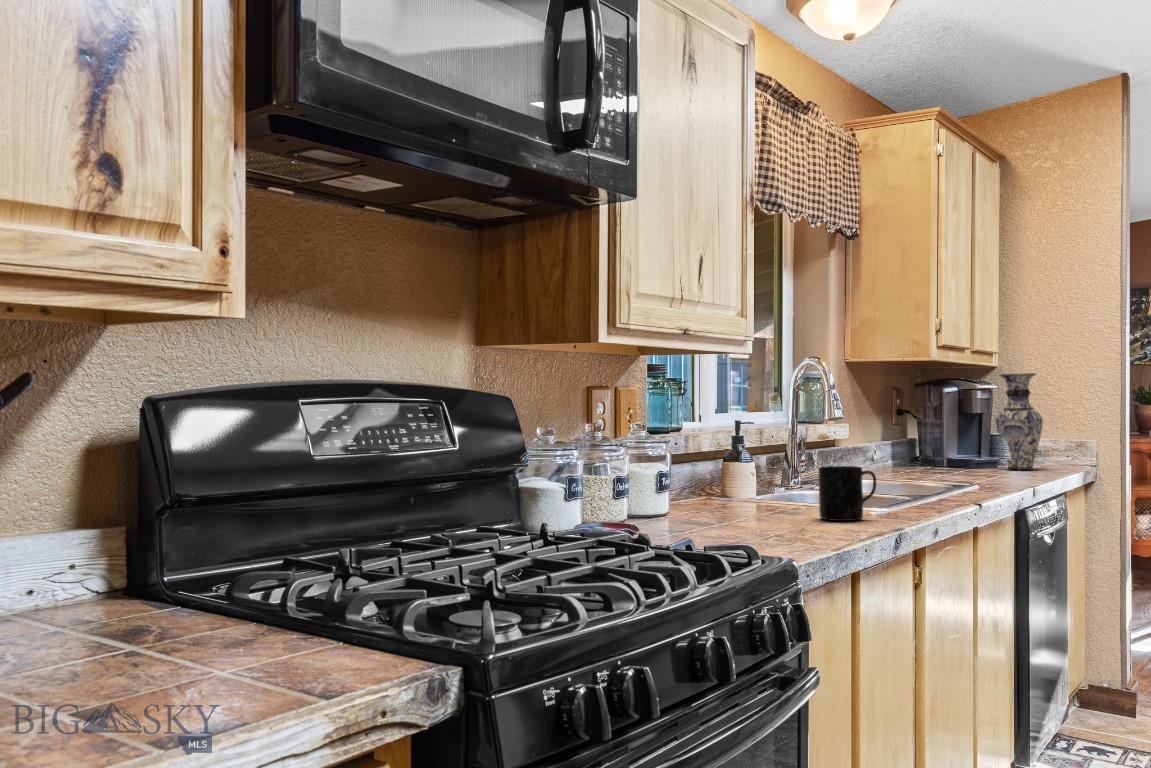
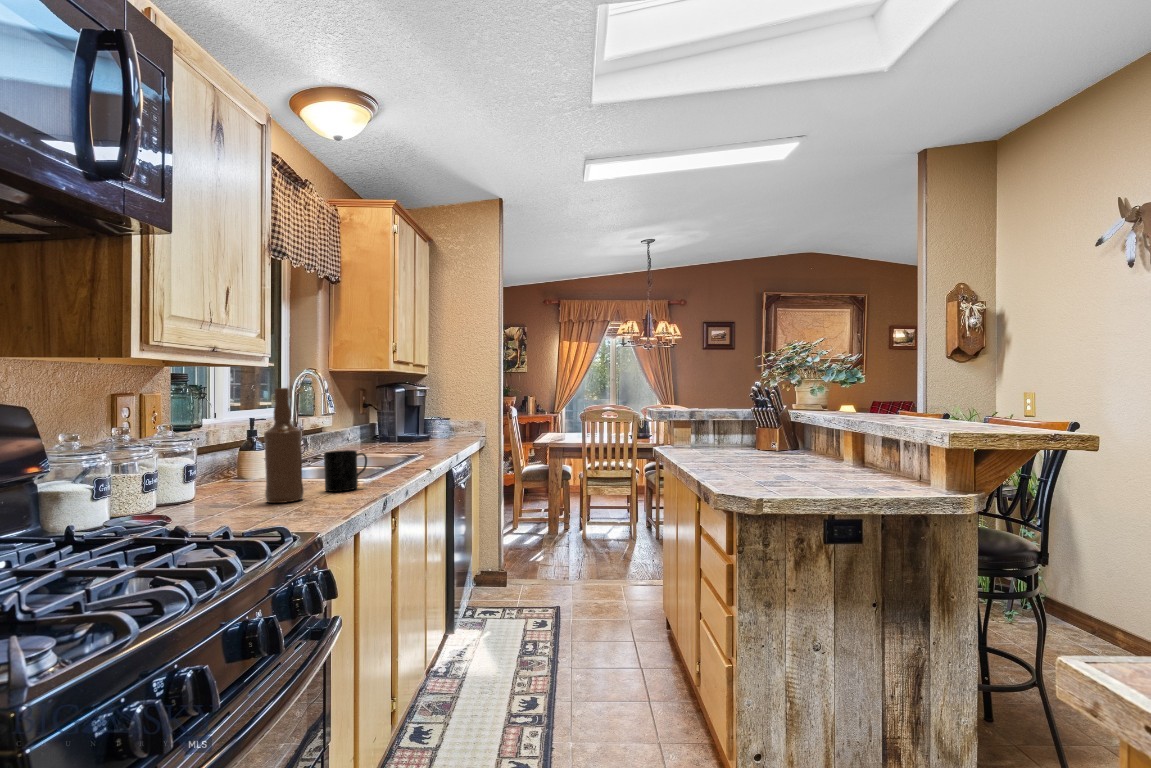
vase: present [996,373,1043,470] -> none [427,380,455,441]
bottle: none [743,379,790,526] -> present [264,388,304,503]

